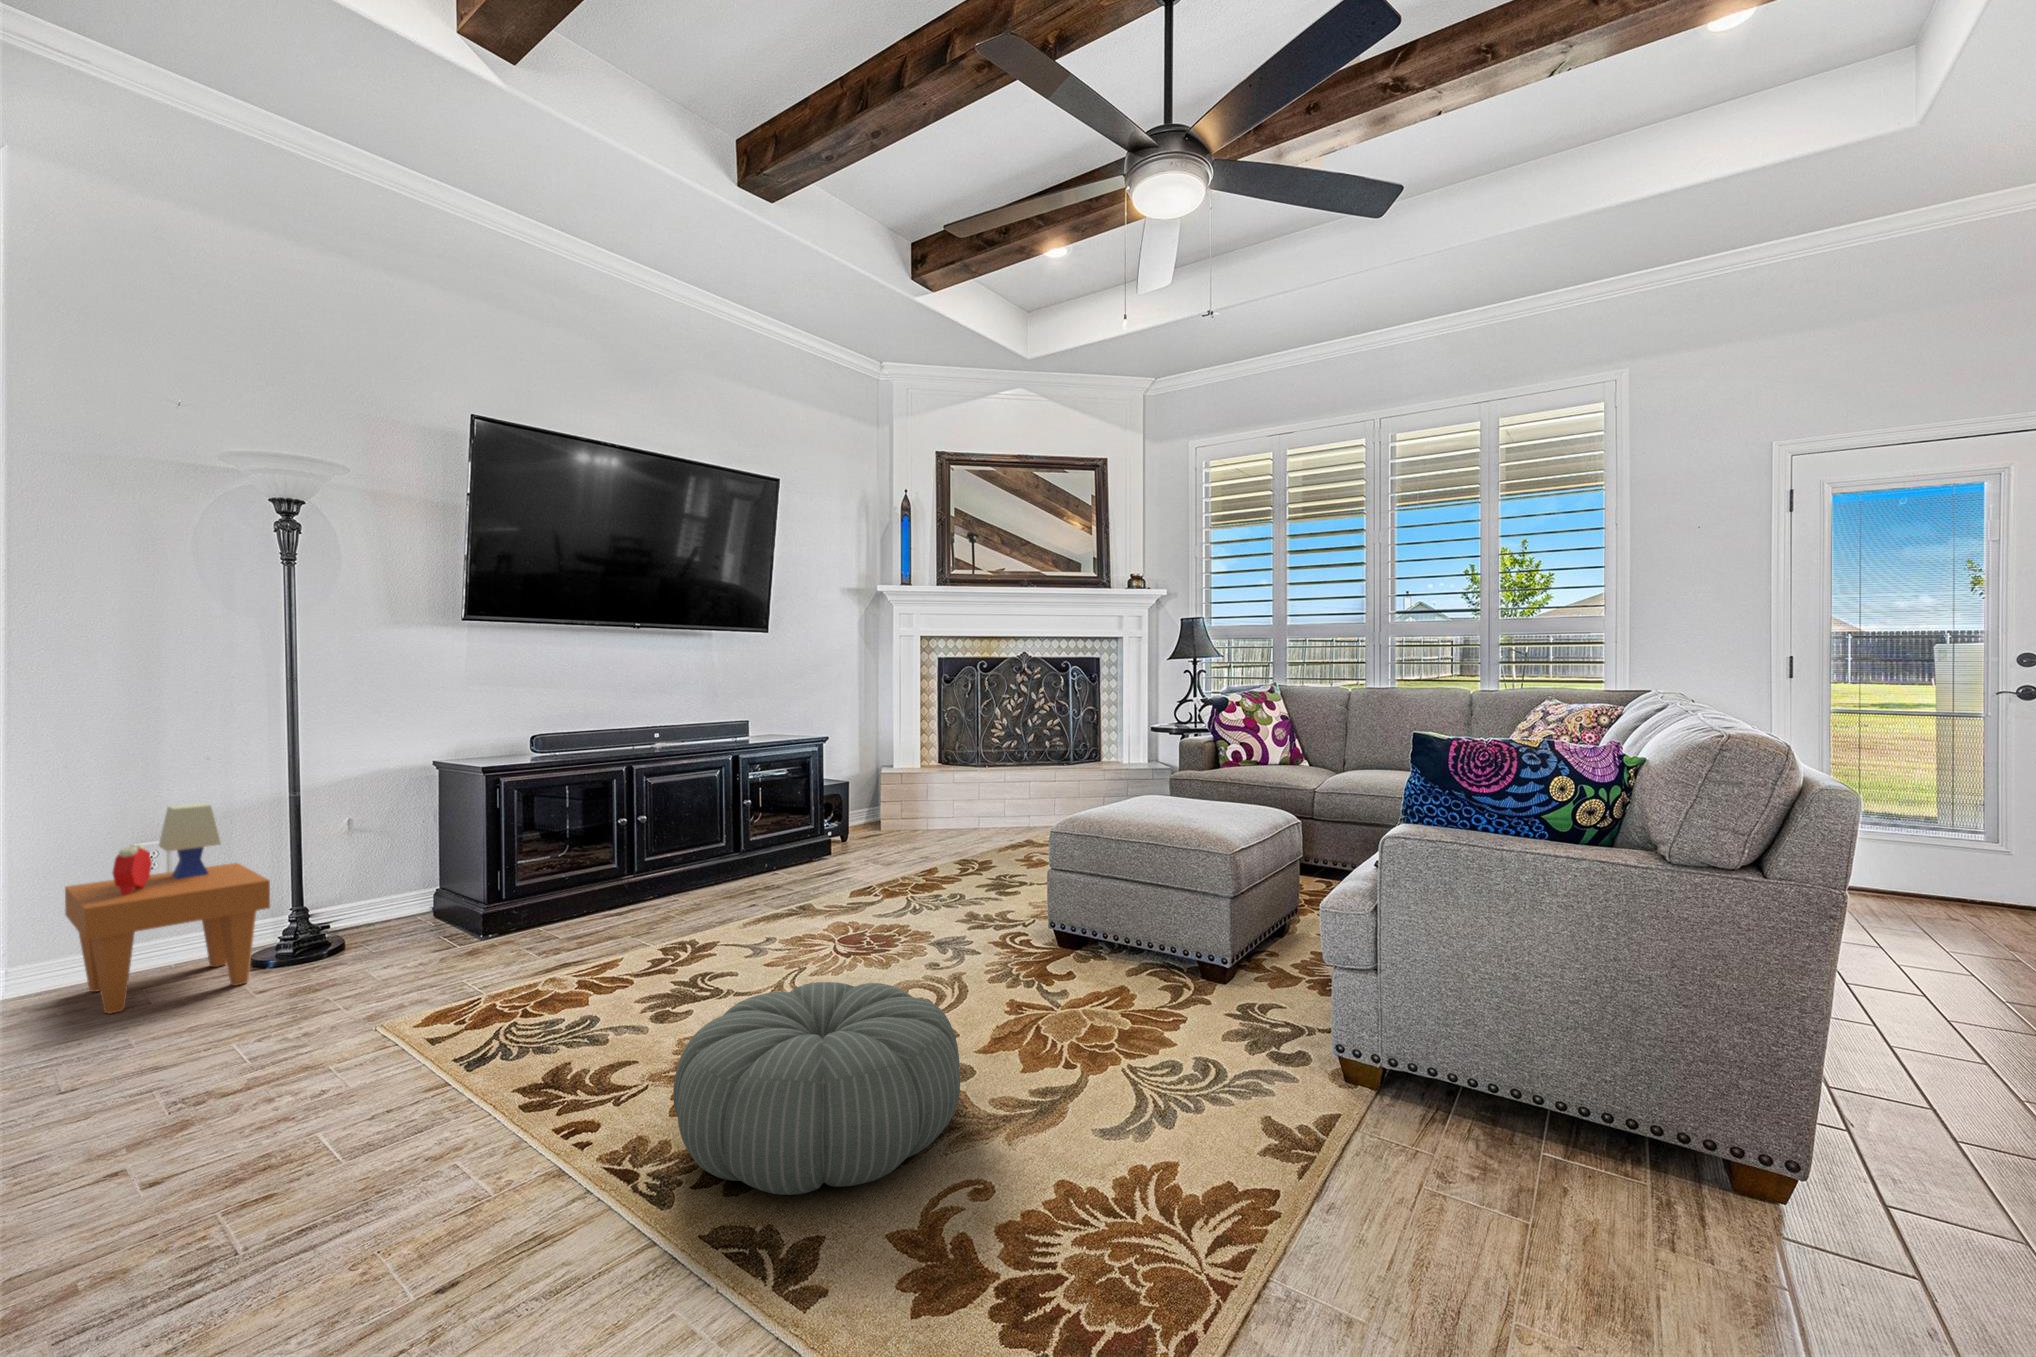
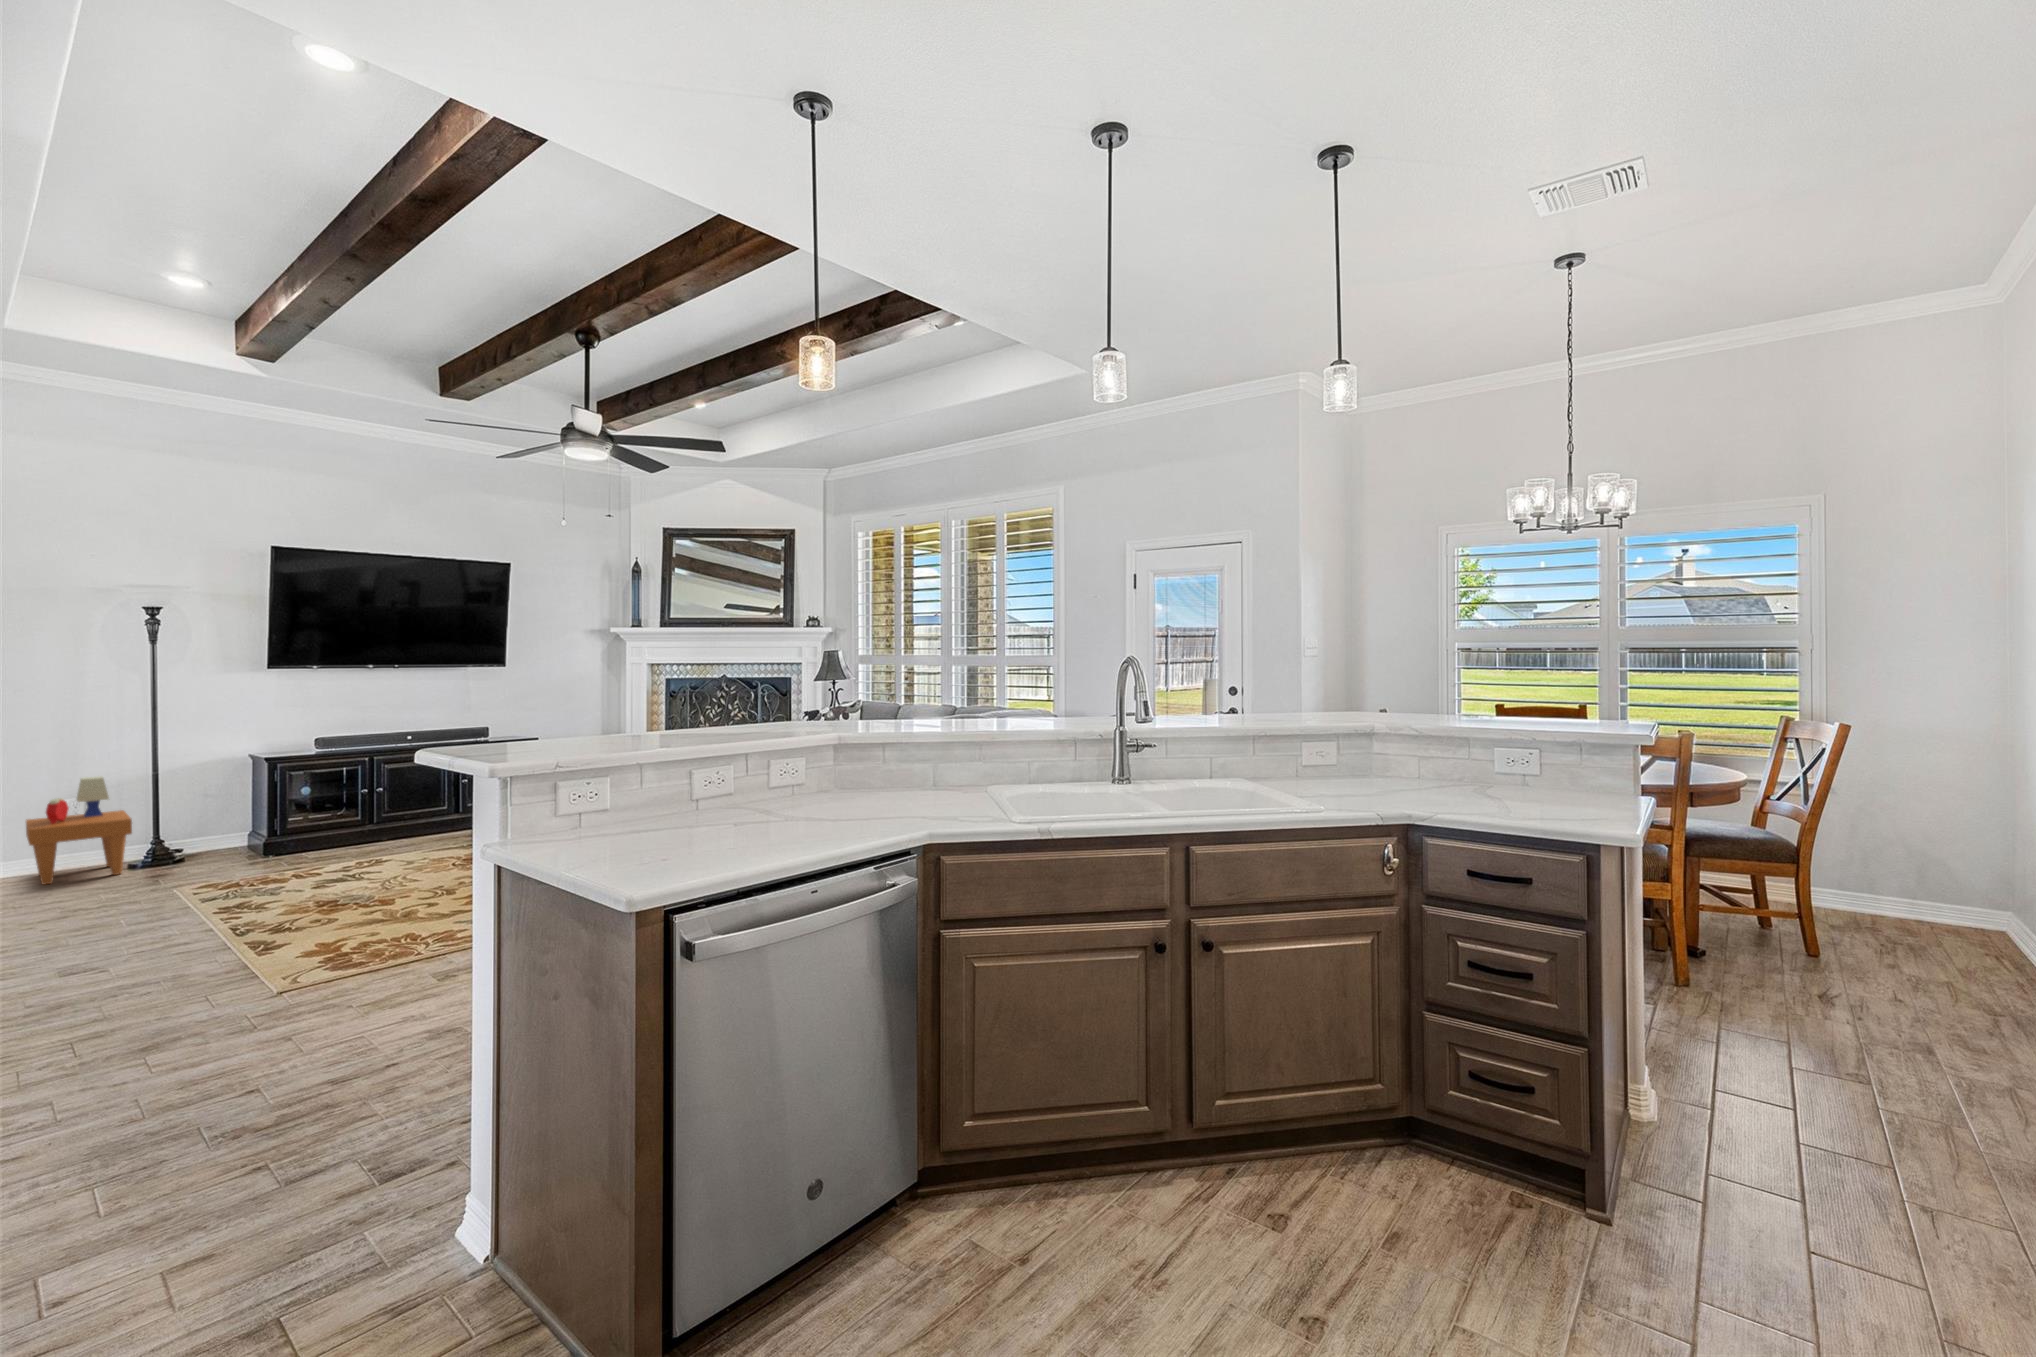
pouf: present [673,982,960,1195] -> none [241,868,403,947]

